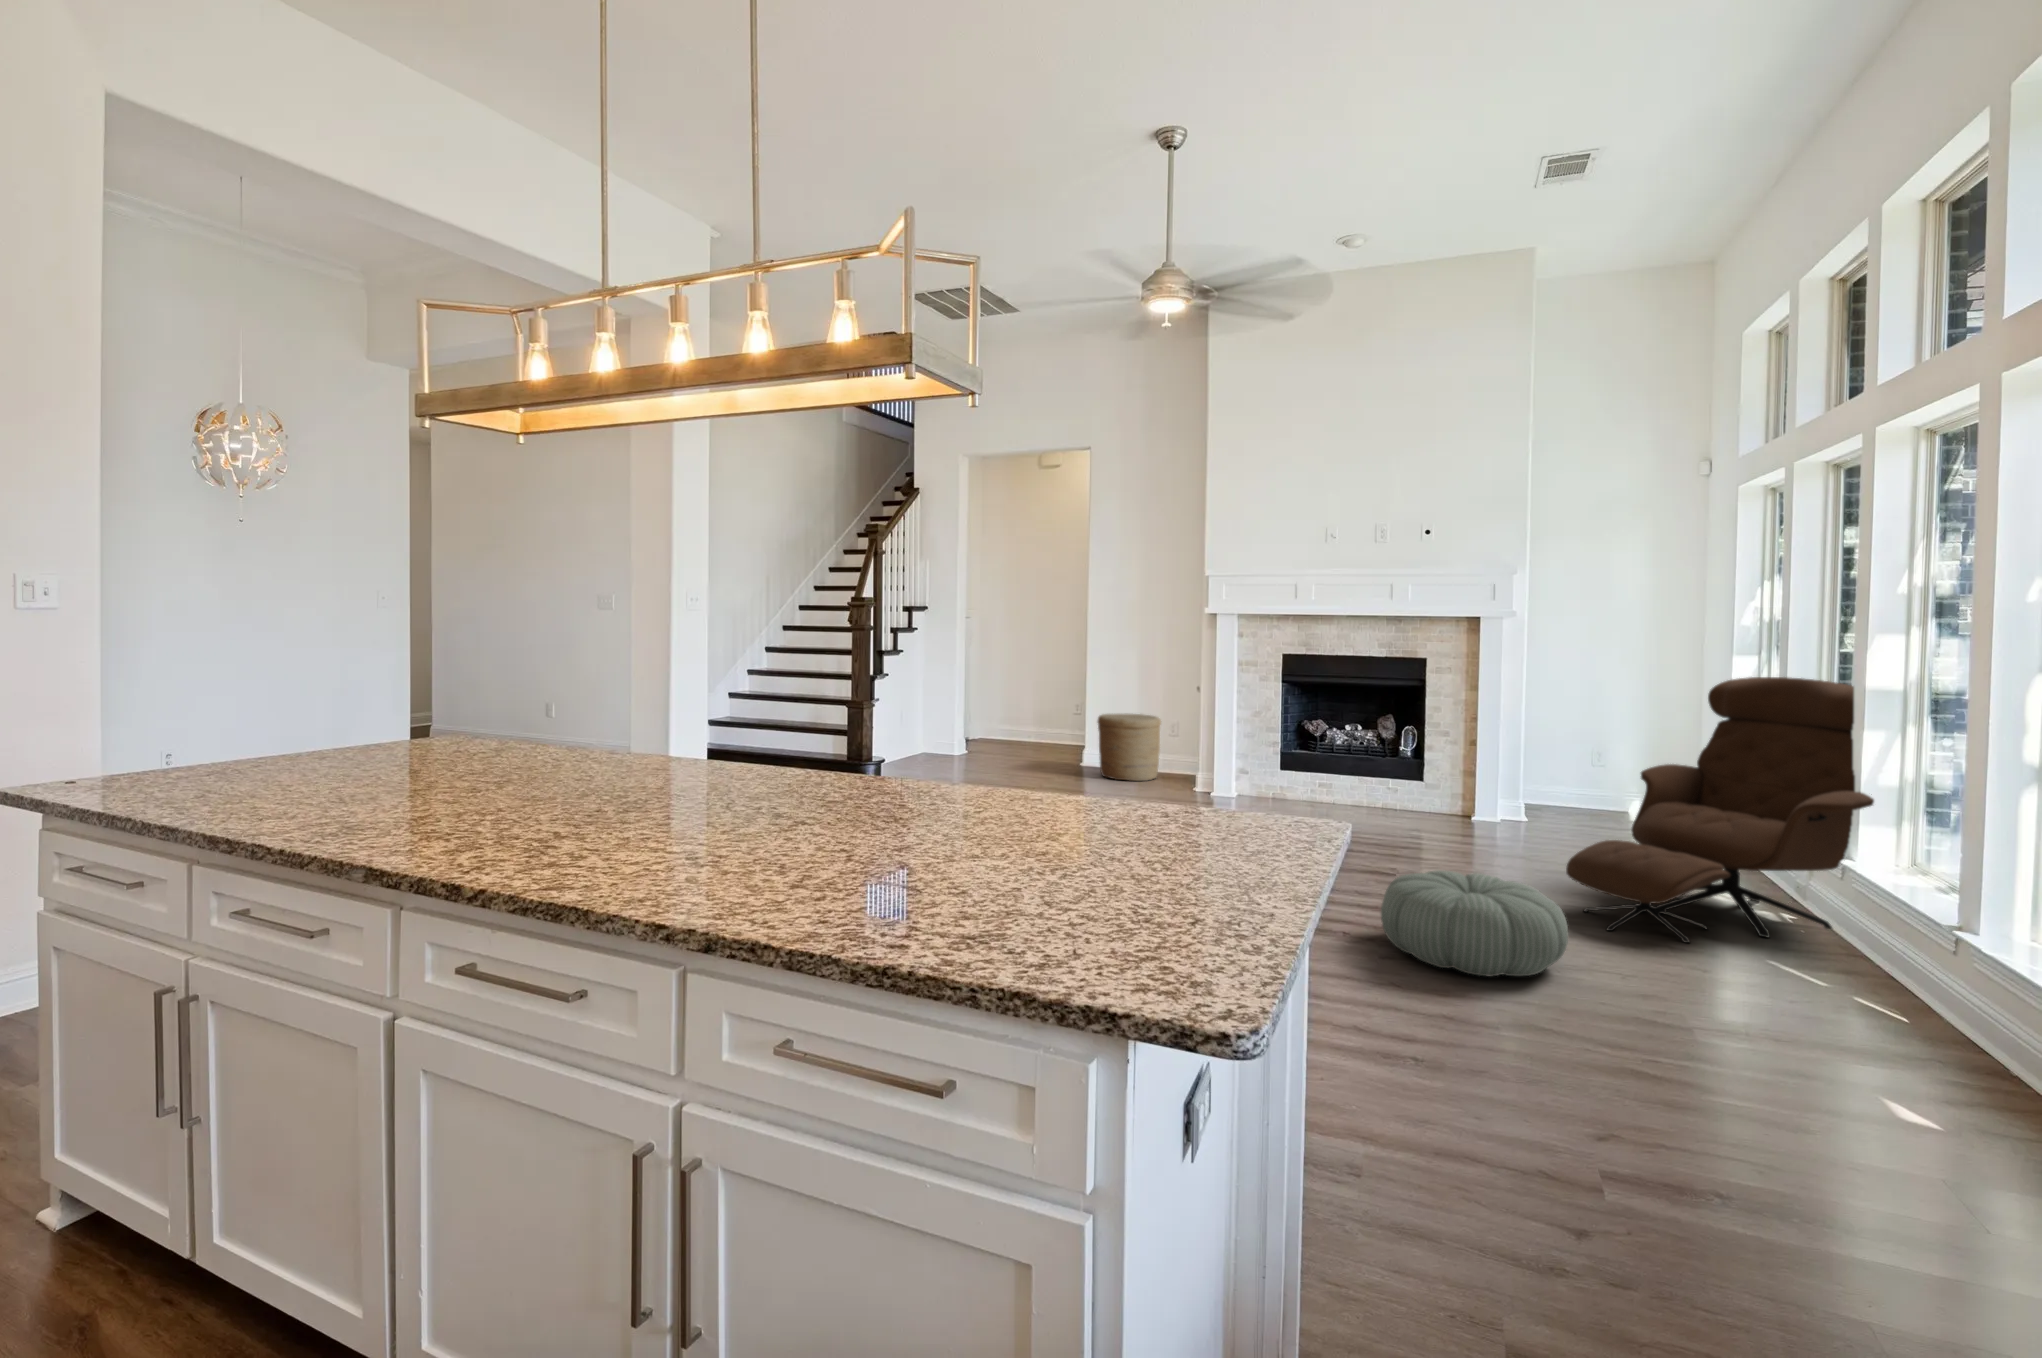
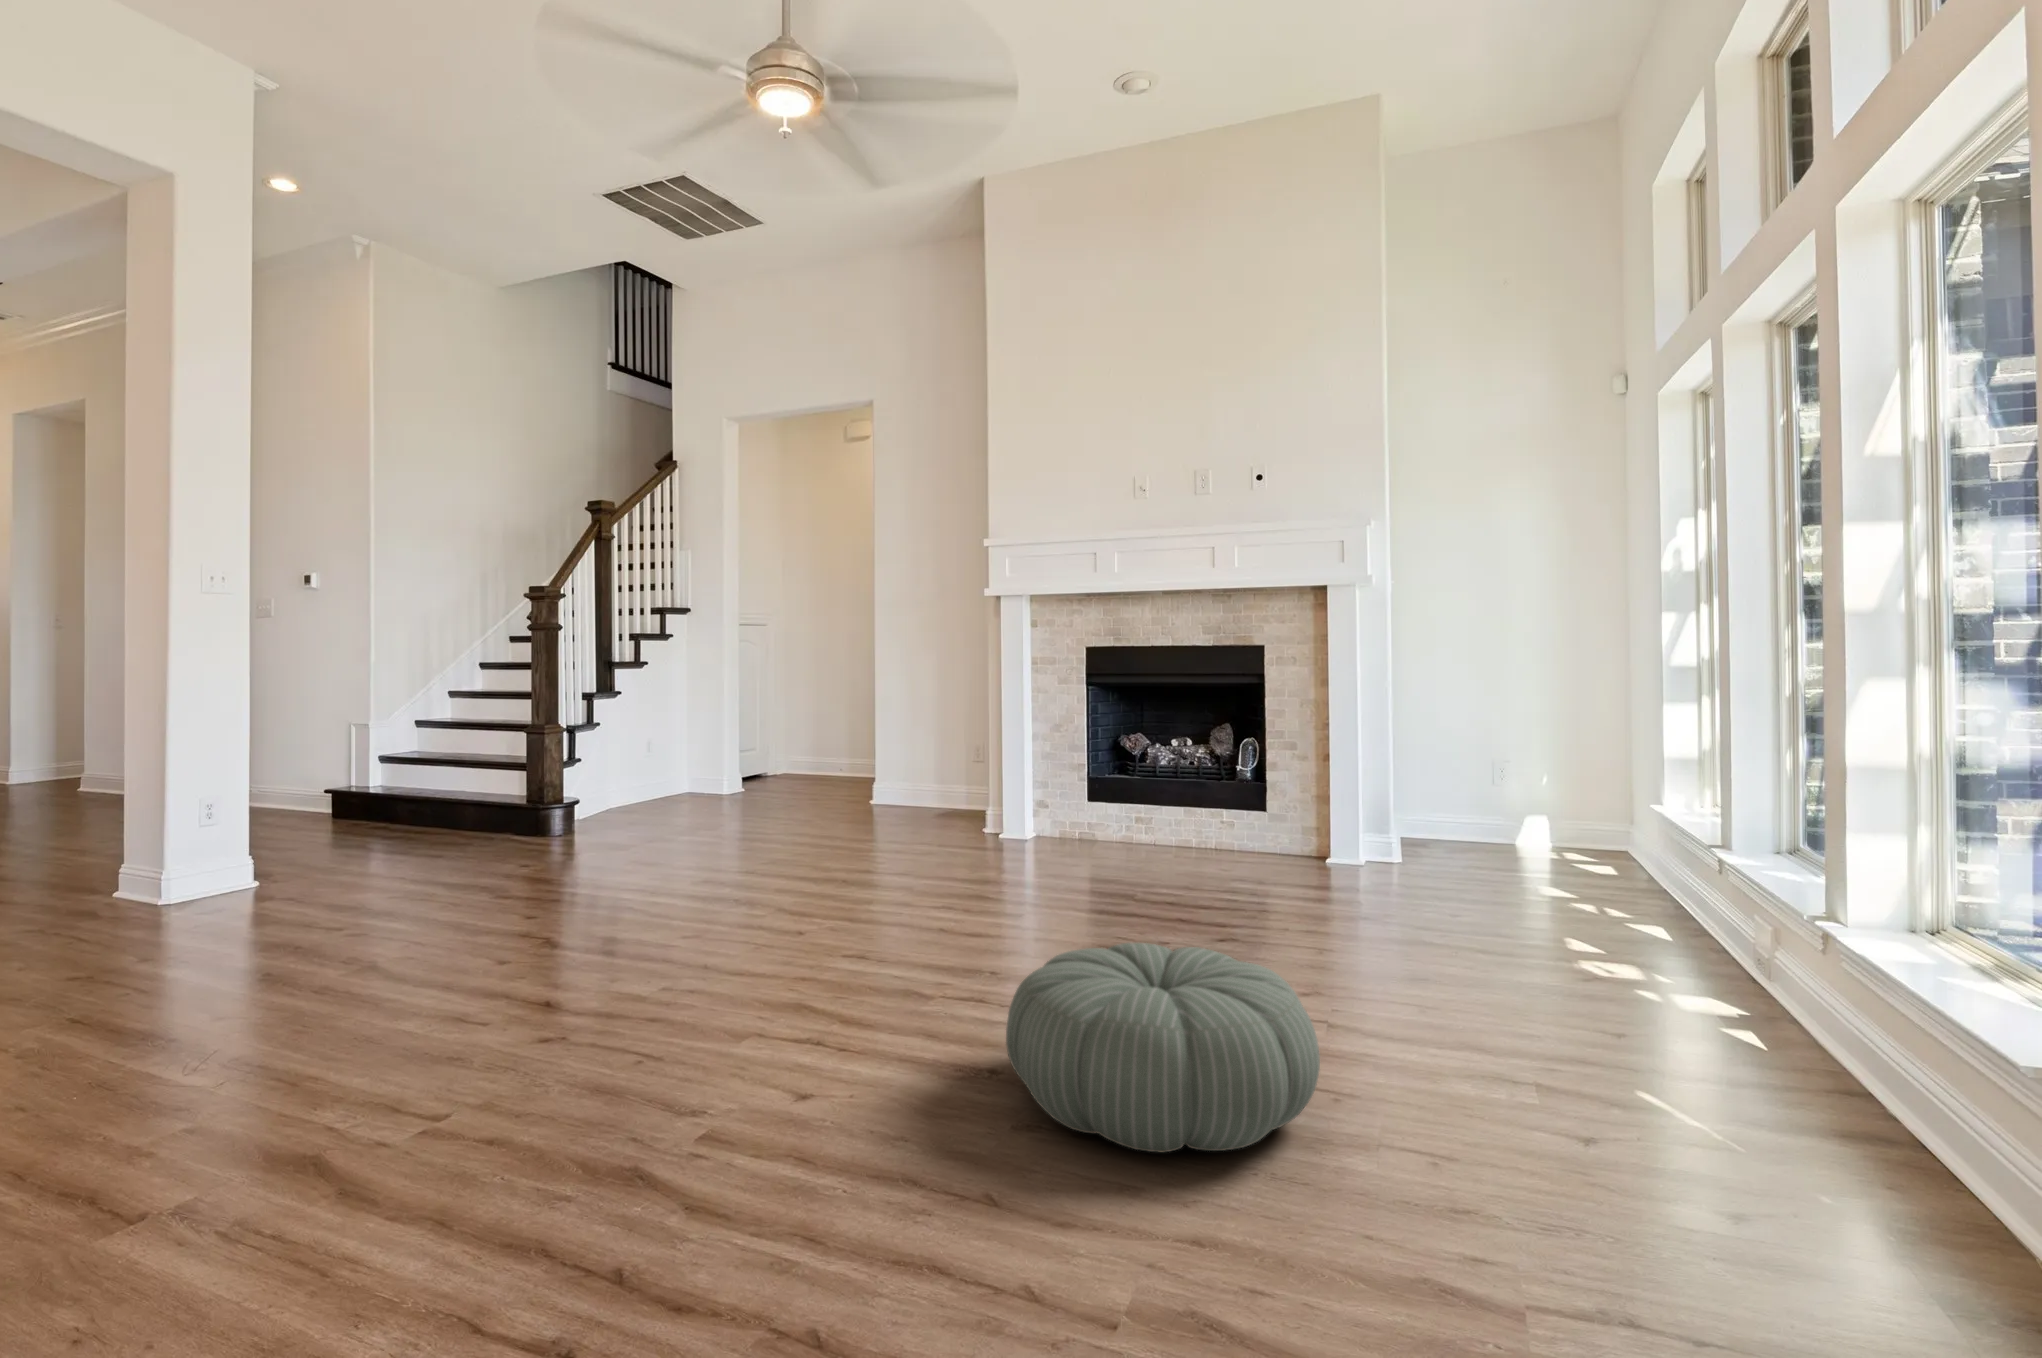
lounge chair: present [1566,677,1874,943] -> none [1377,621,1872,1064]
woven basket: present [1098,714,1161,781] -> none [870,734,952,820]

